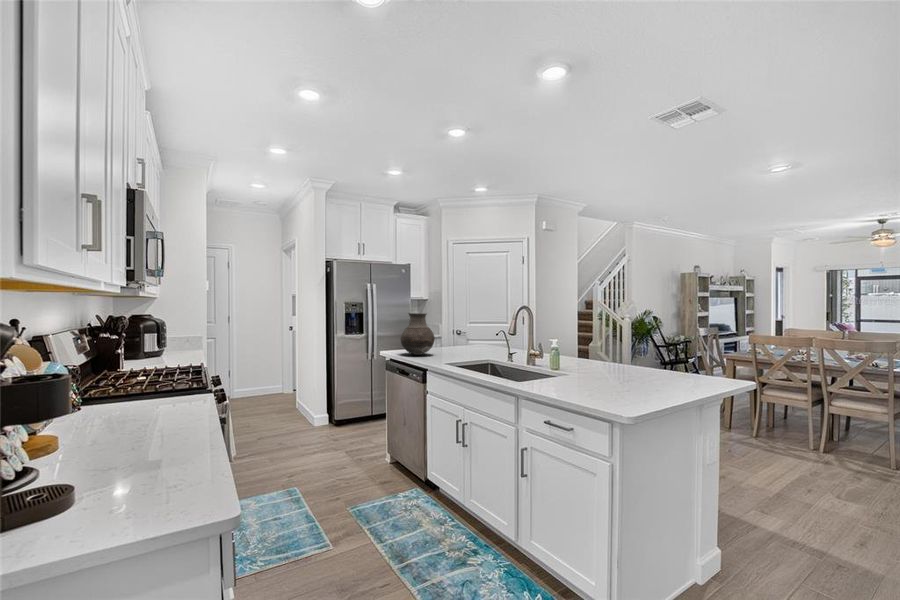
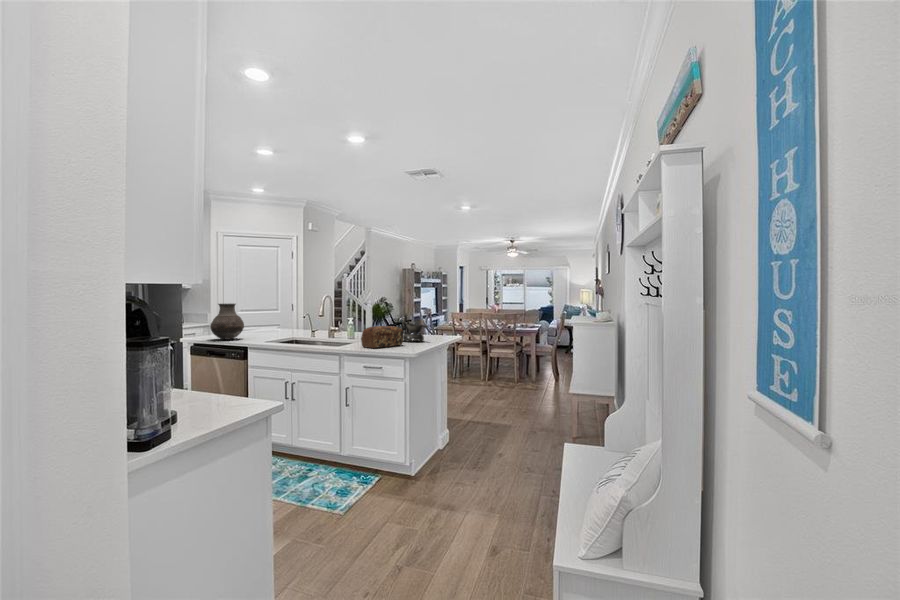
decorative bowl: none [624,334,673,386] -> present [402,314,428,342]
bread loaf: none [547,354,620,391] -> present [361,326,403,348]

